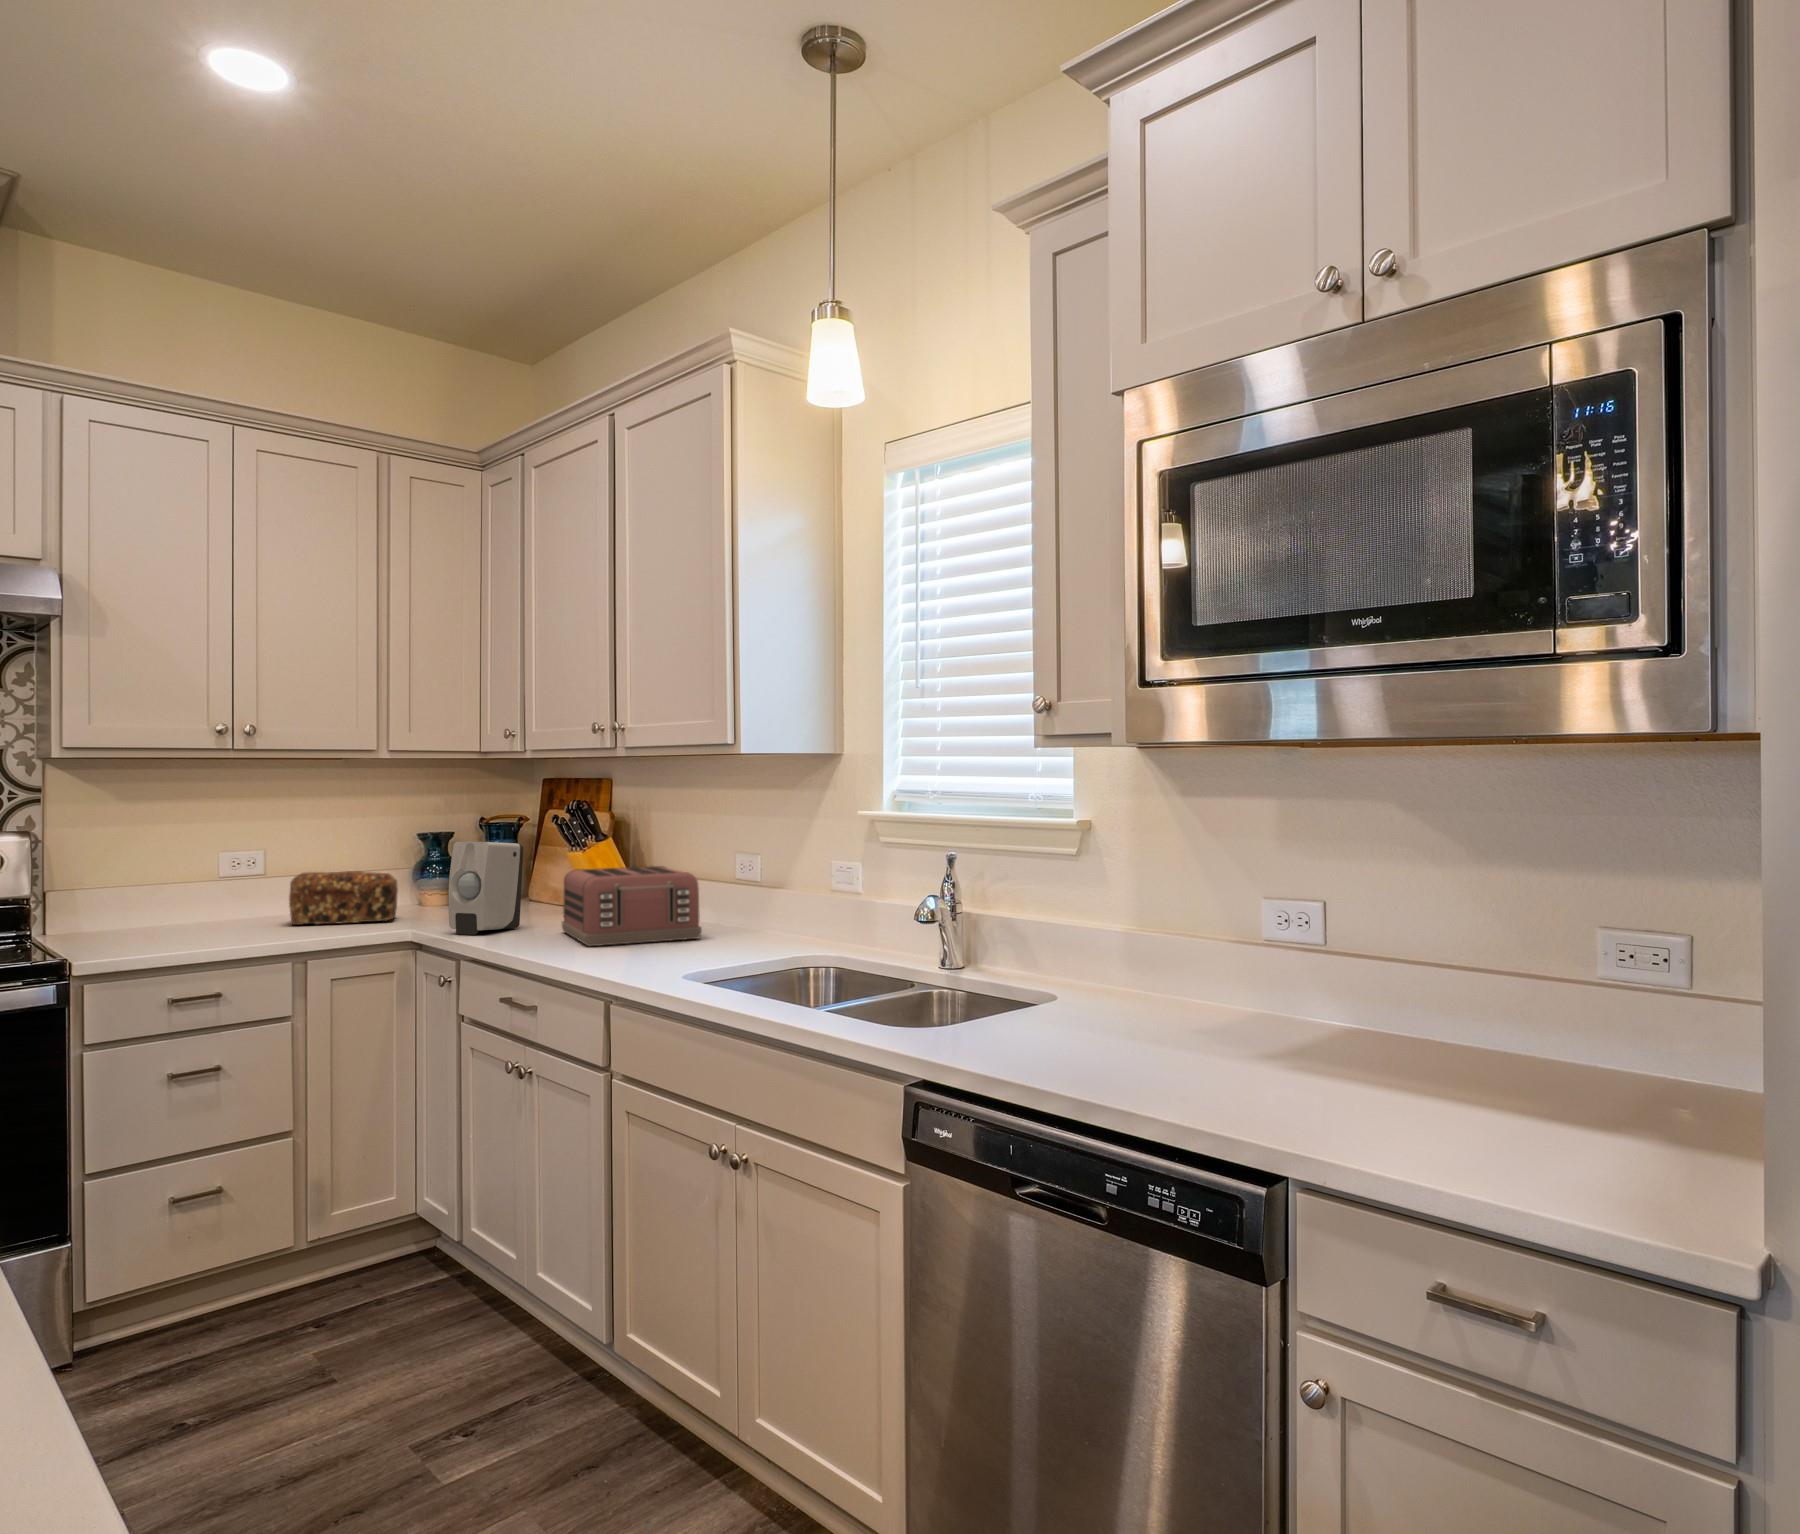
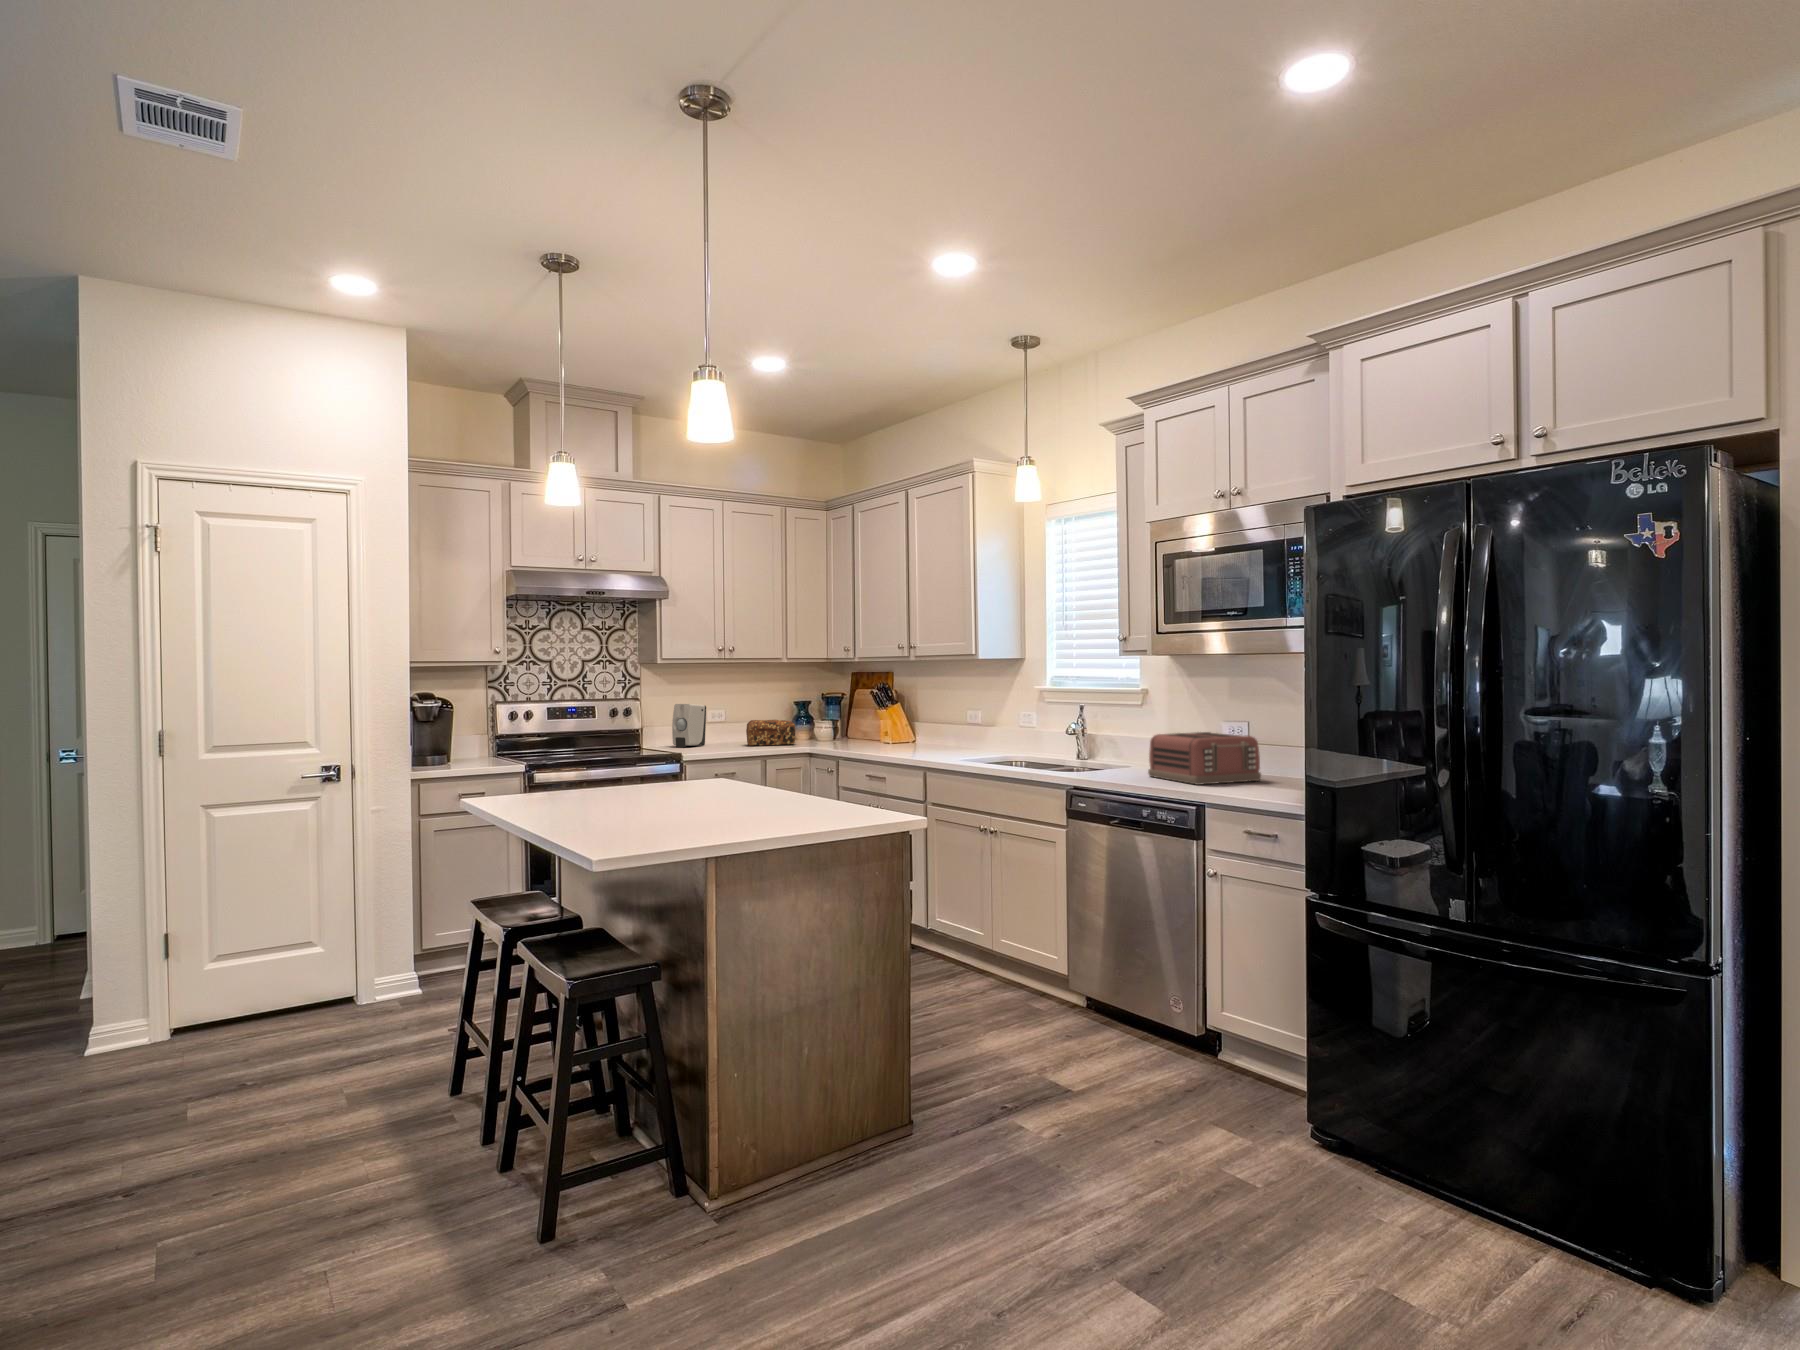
soap dispenser: present [448,842,523,935] -> present [672,704,706,747]
toaster: present [562,866,702,946] -> present [1148,732,1261,785]

